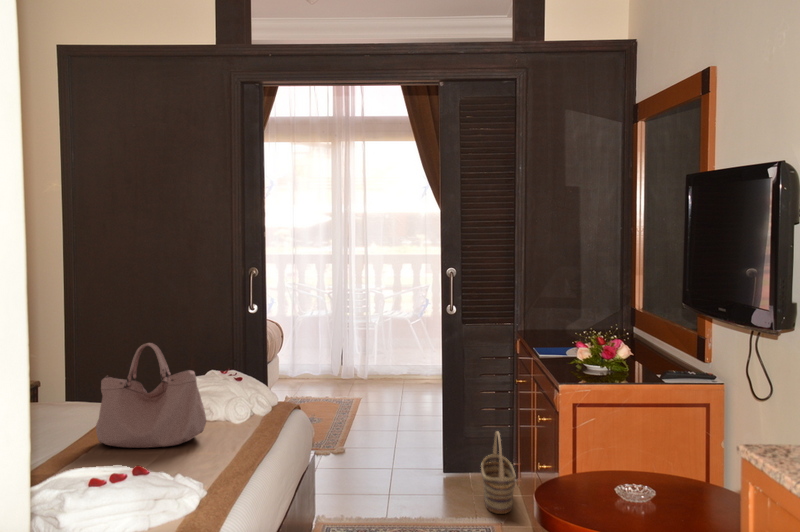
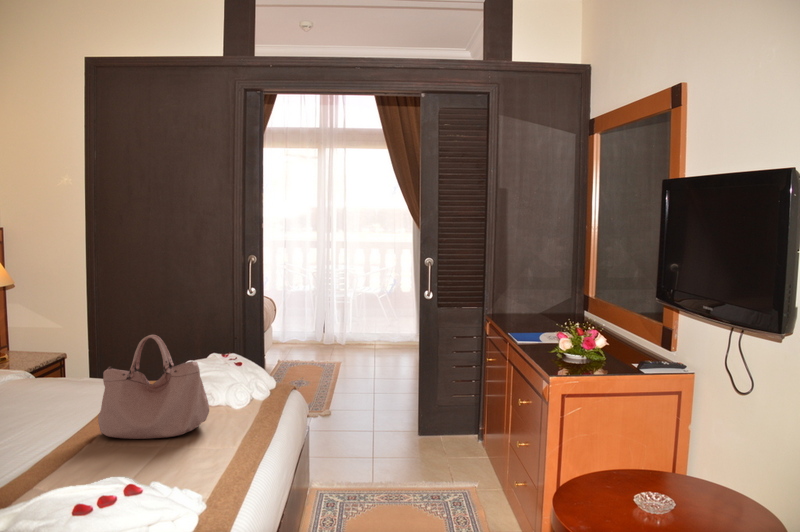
basket: present [481,431,515,514] -> none [455,404,487,479]

